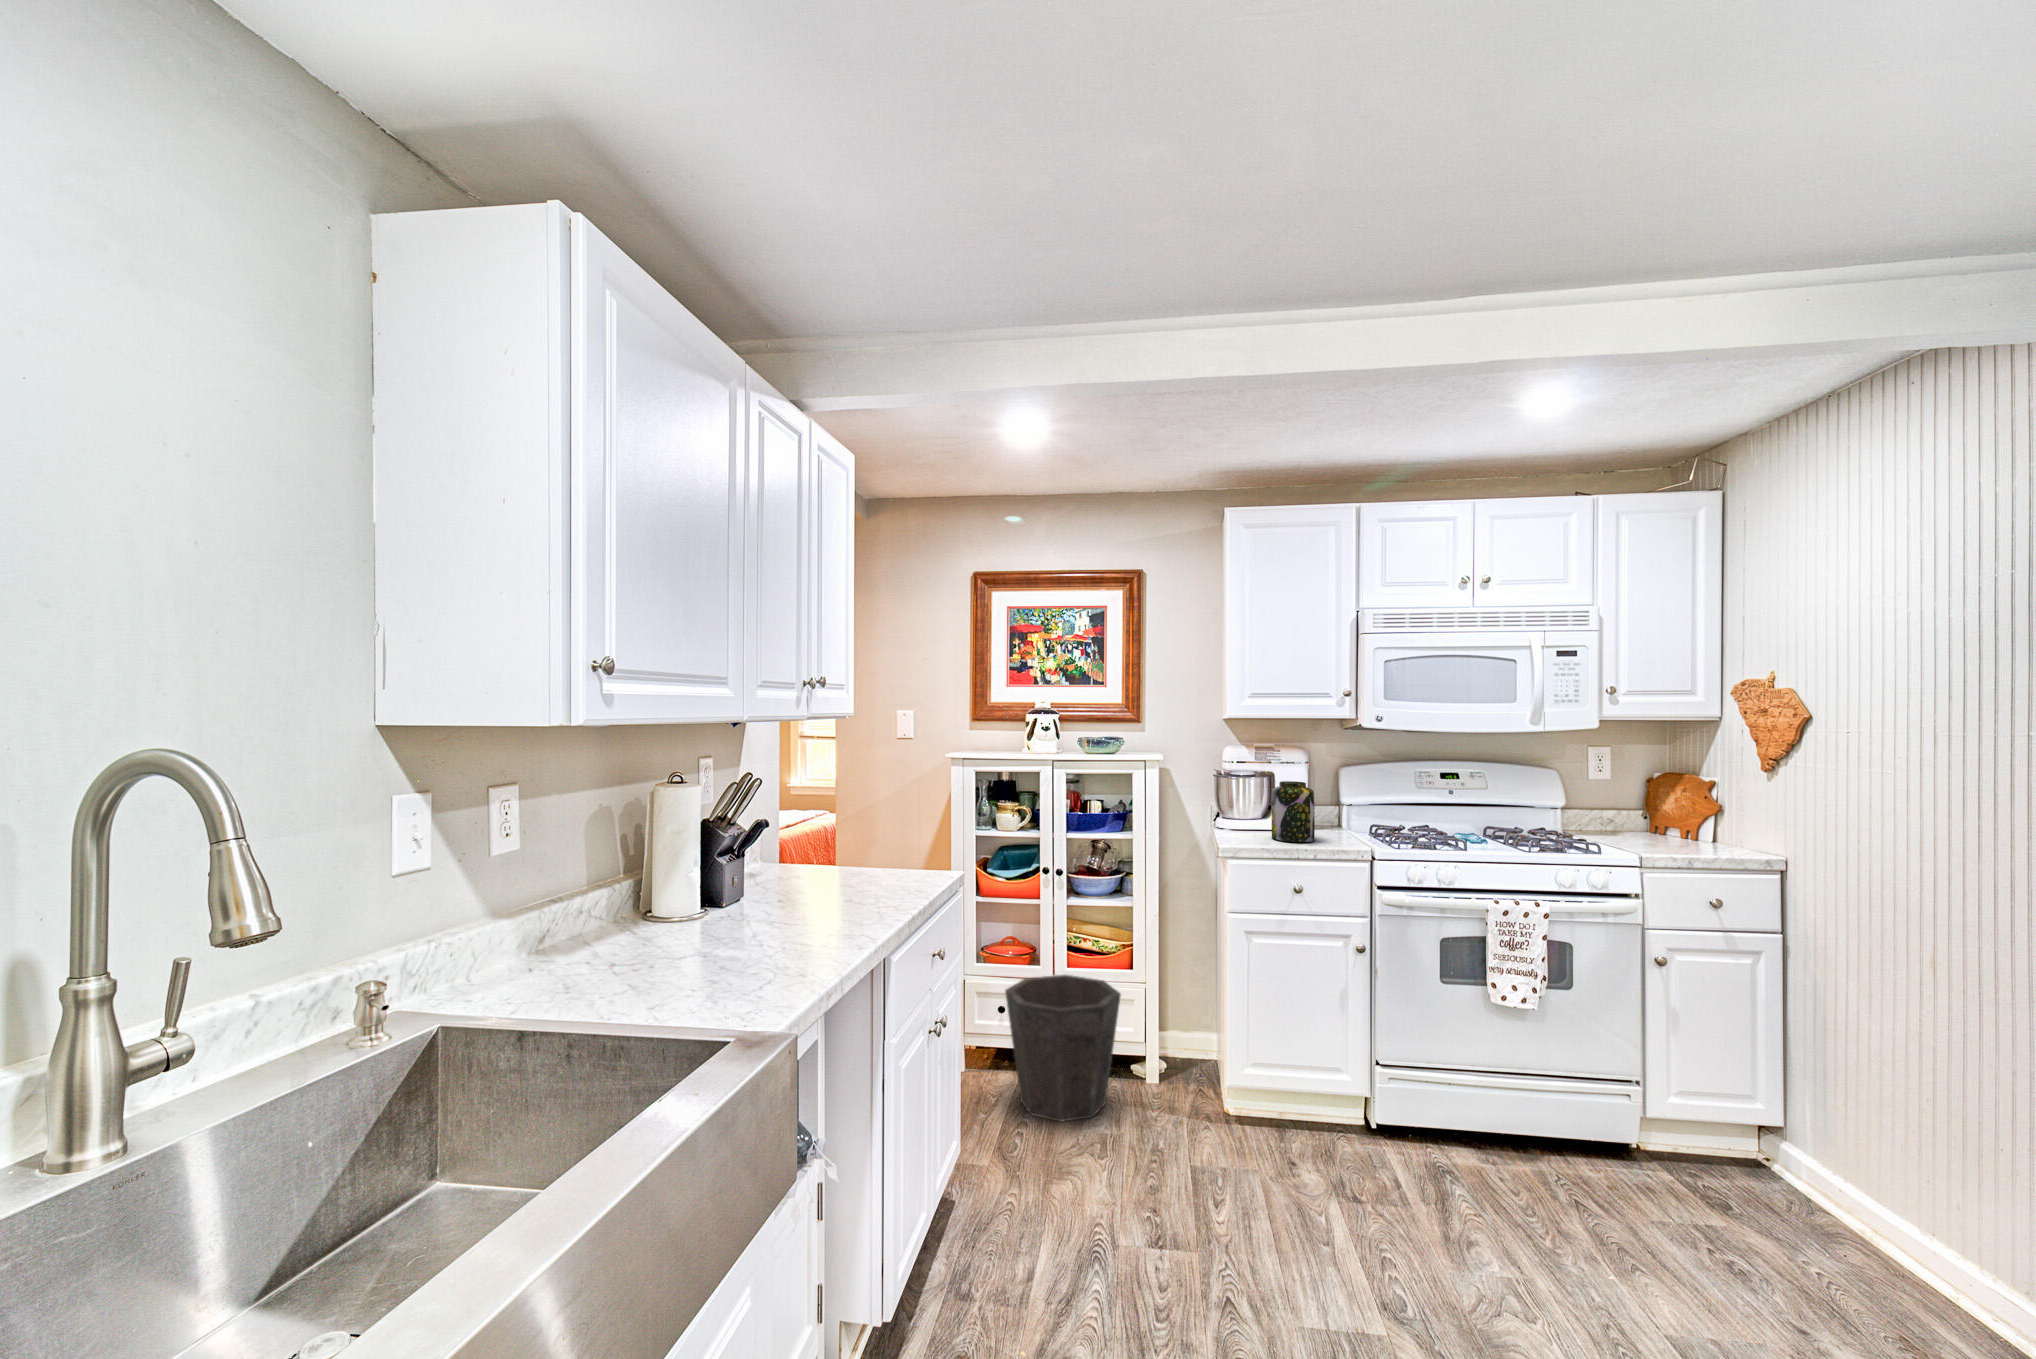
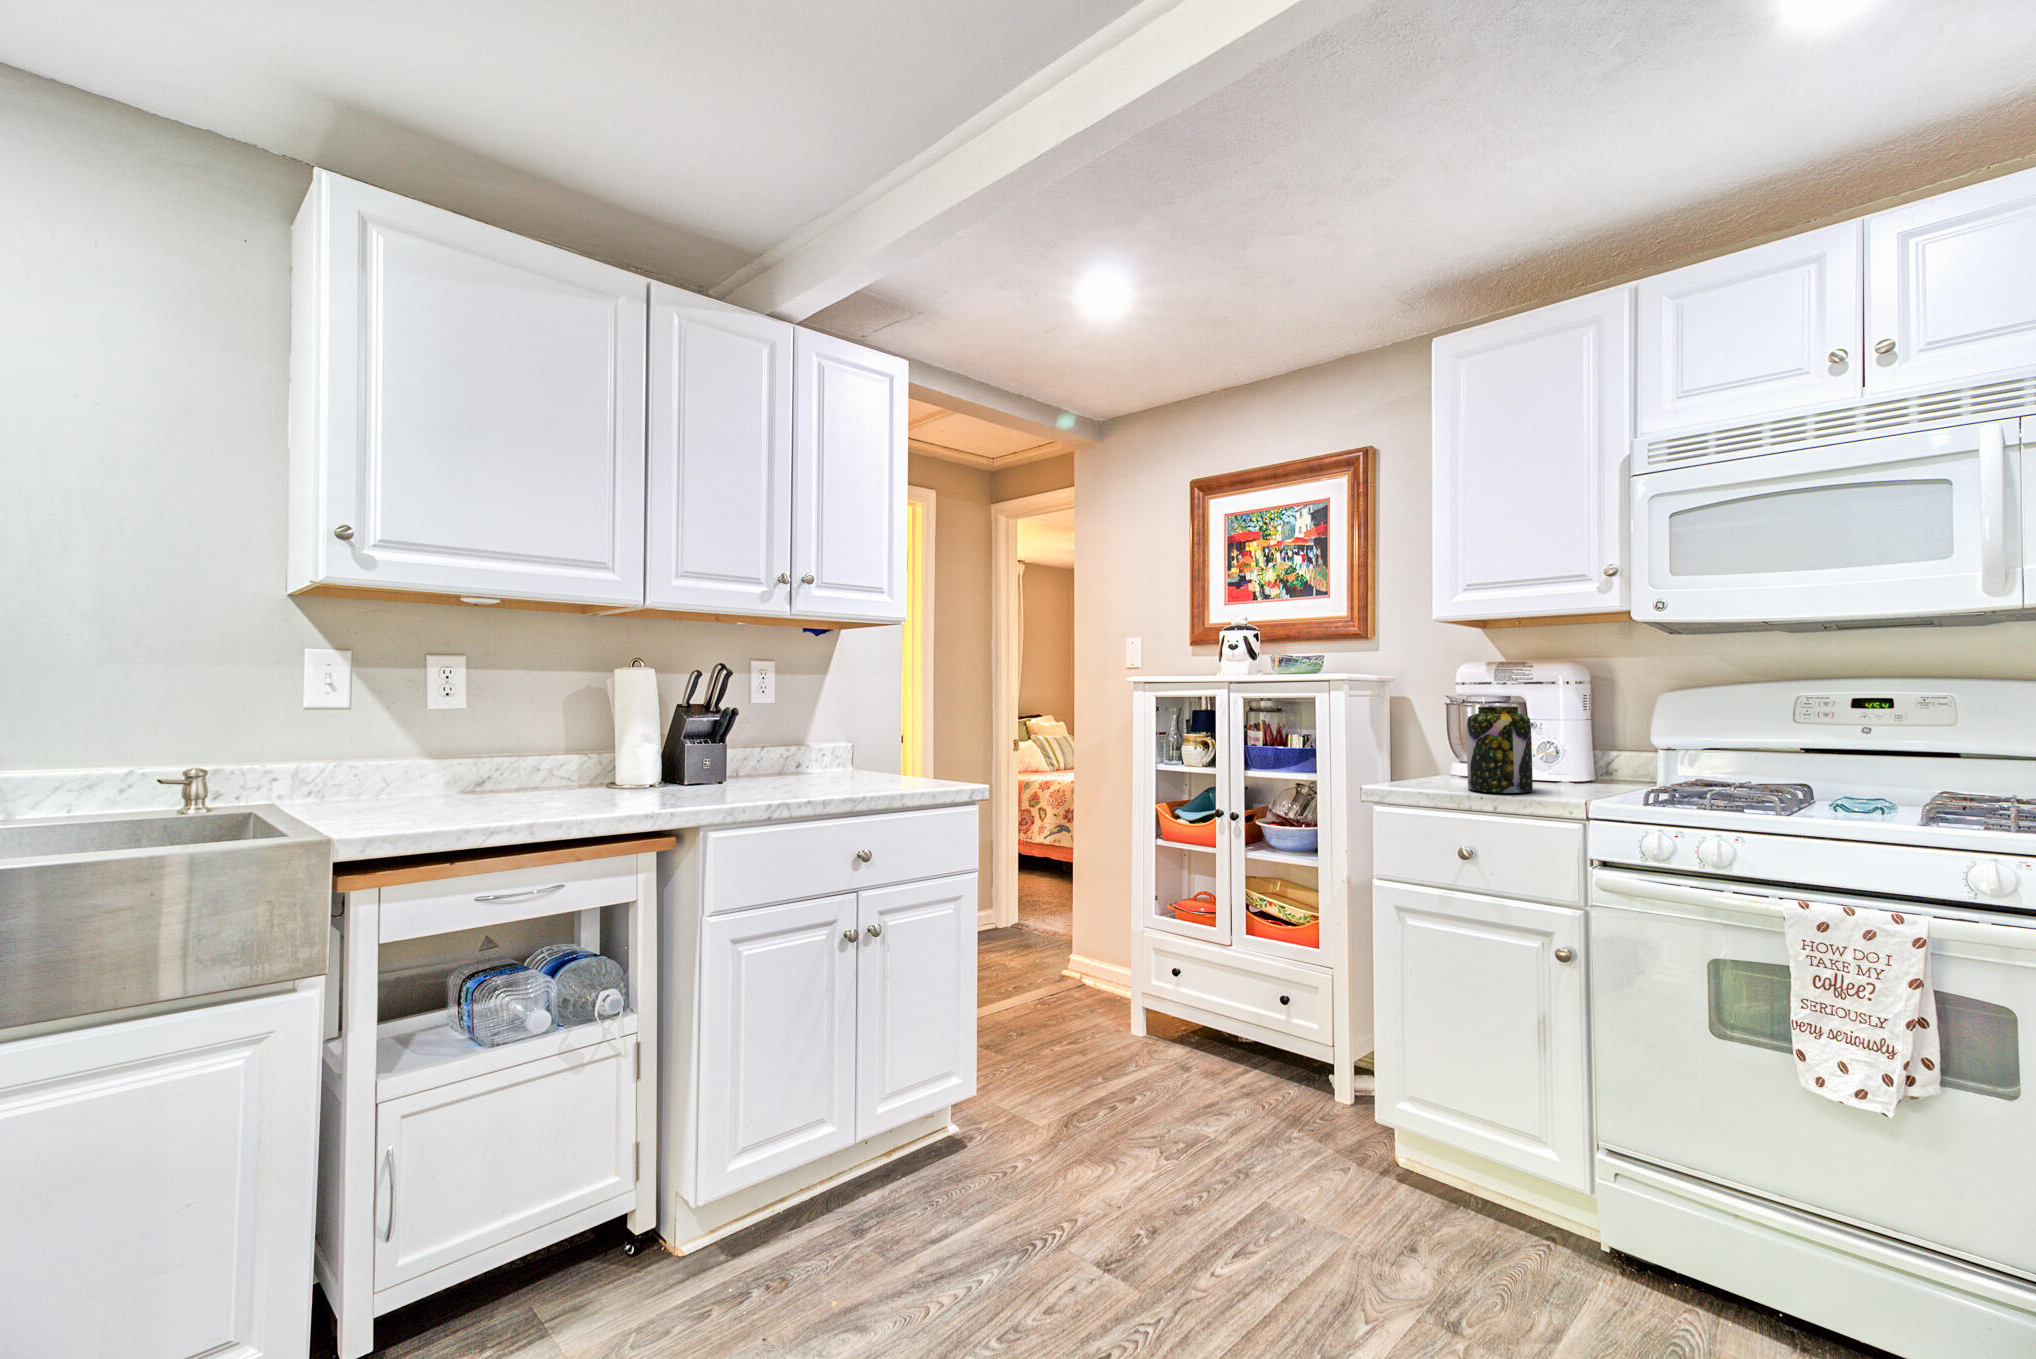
waste bin: present [1005,975,1121,1122] -> none [1133,941,1272,1116]

